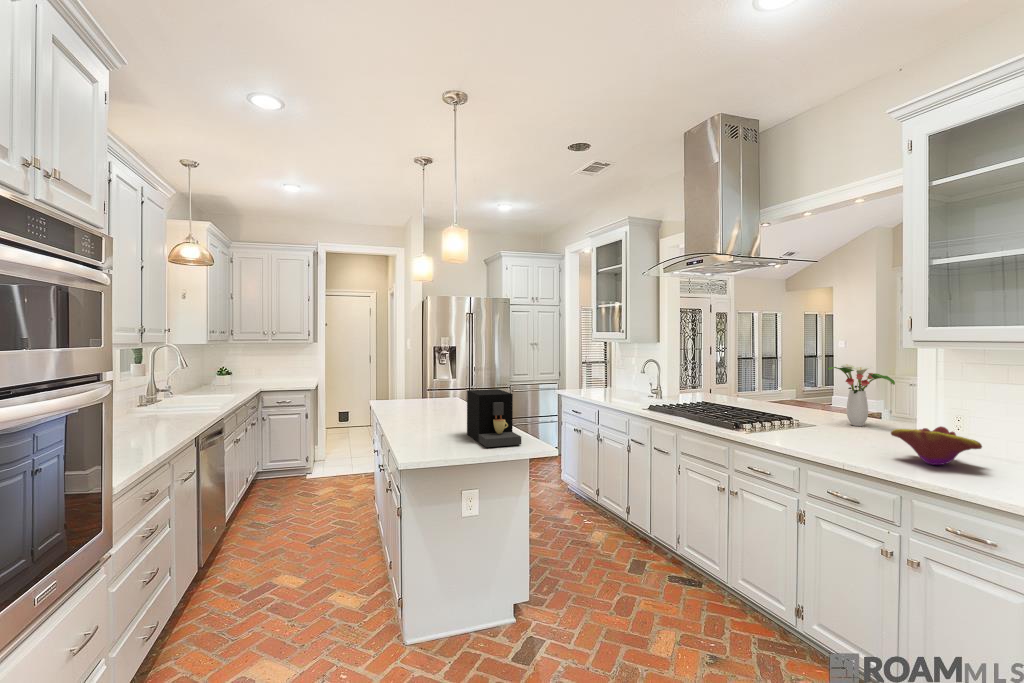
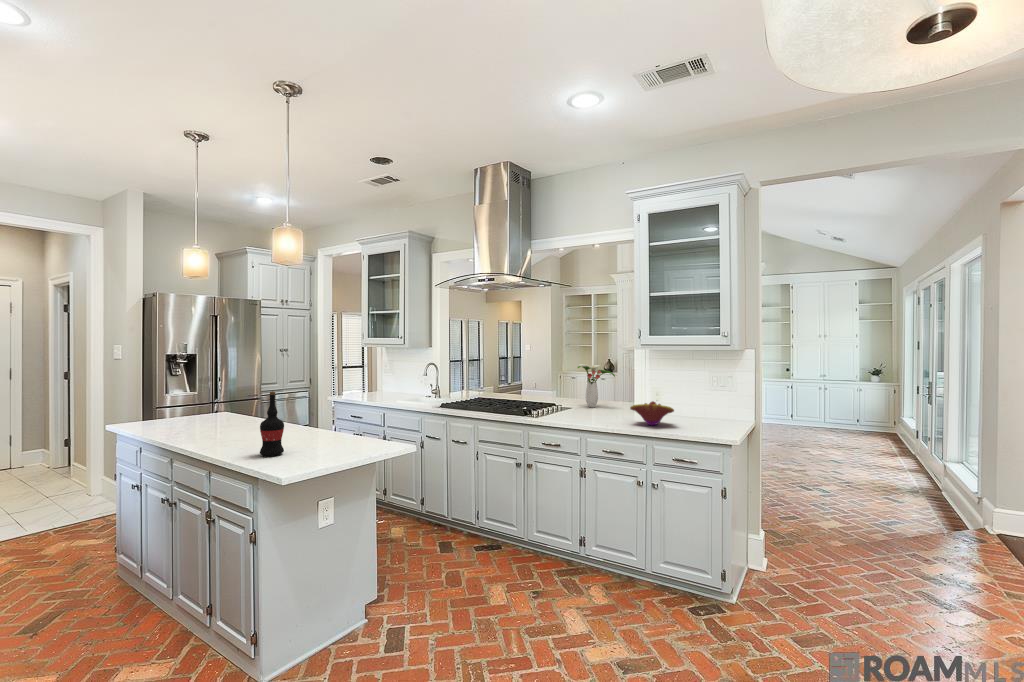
wine bottle: none [417,380,438,439] -> present [260,391,284,456]
coffee maker: present [467,389,521,447] -> none [309,397,382,454]

